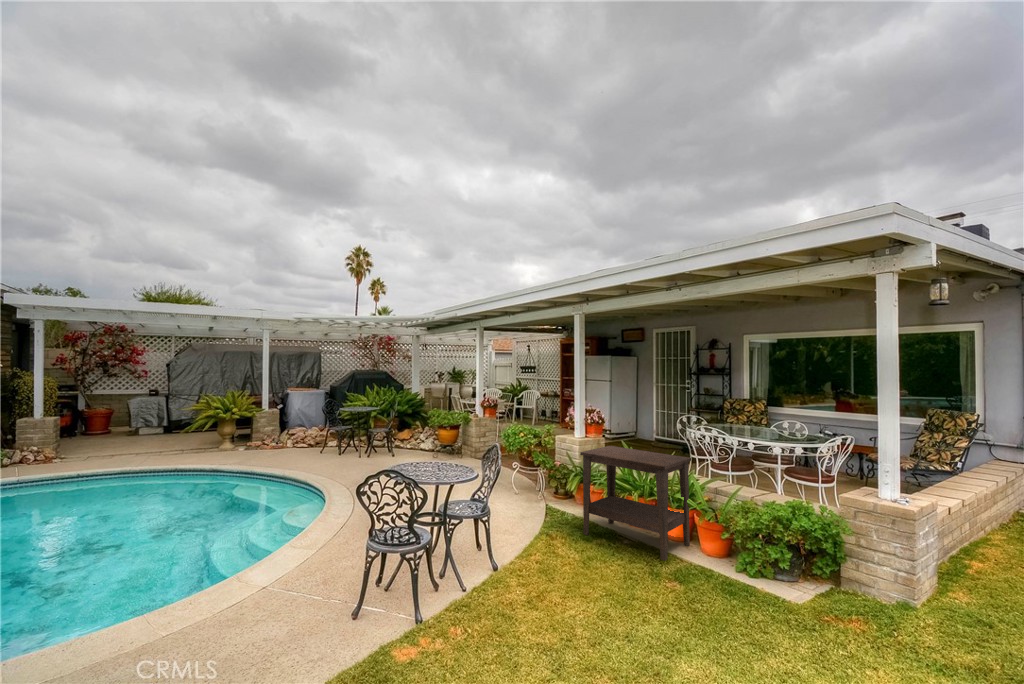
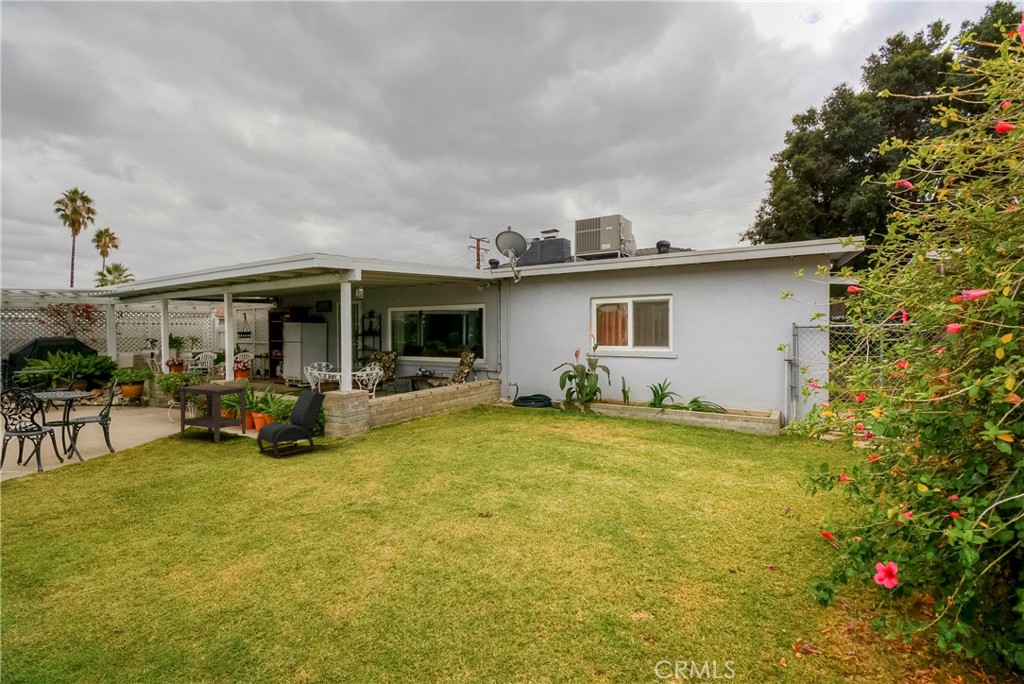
lounge chair: none [796,479,937,653] -> present [257,390,326,457]

